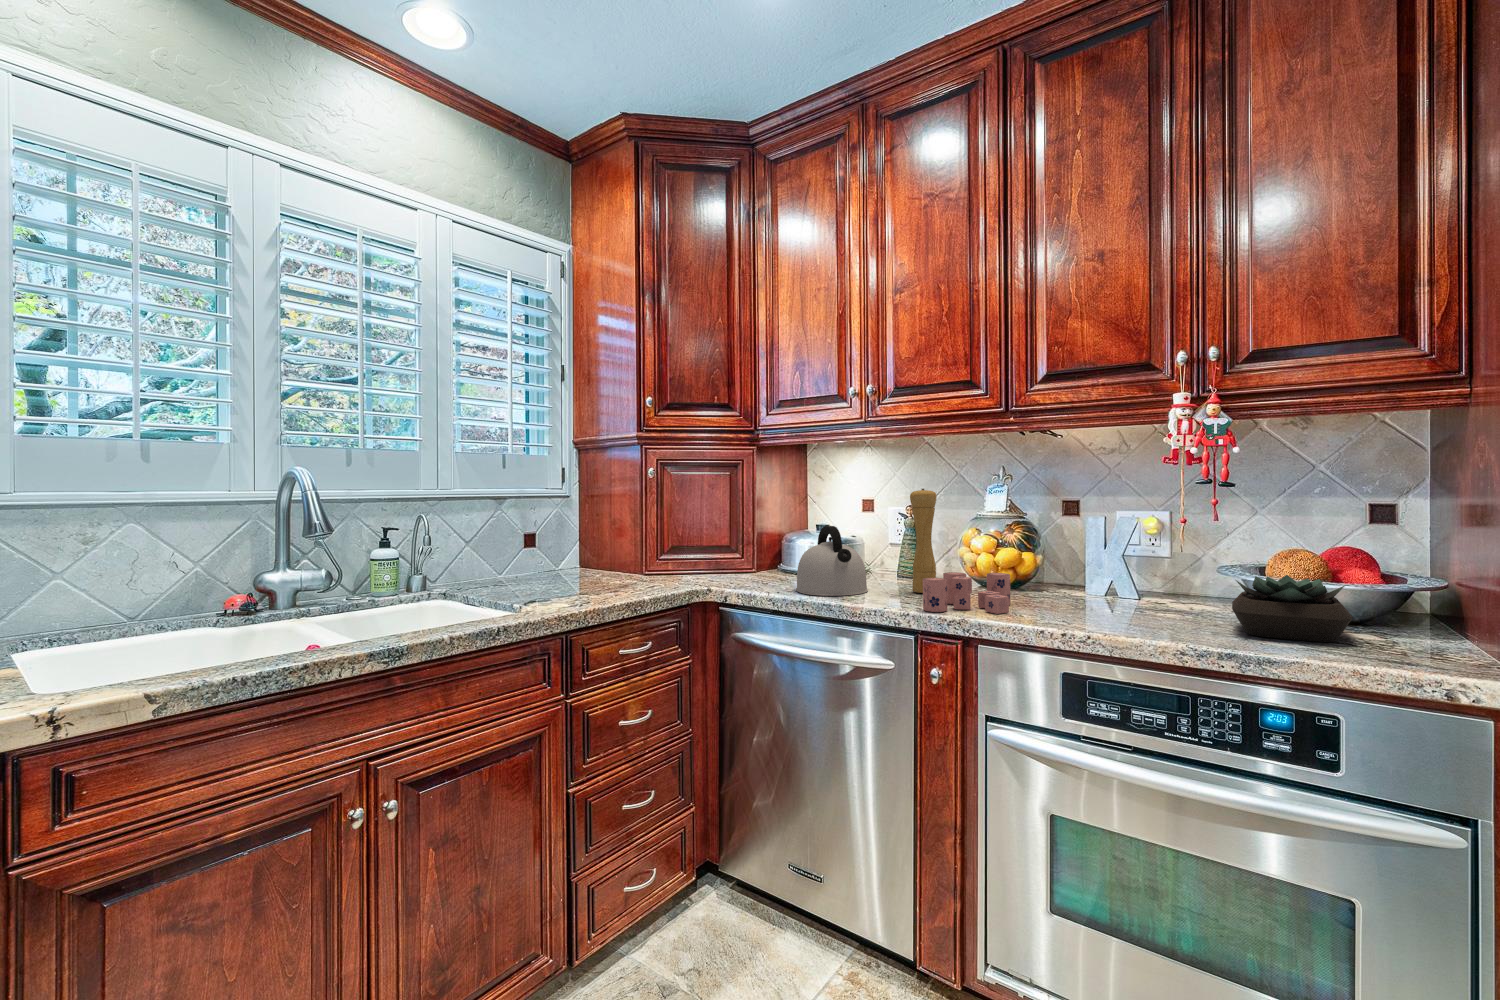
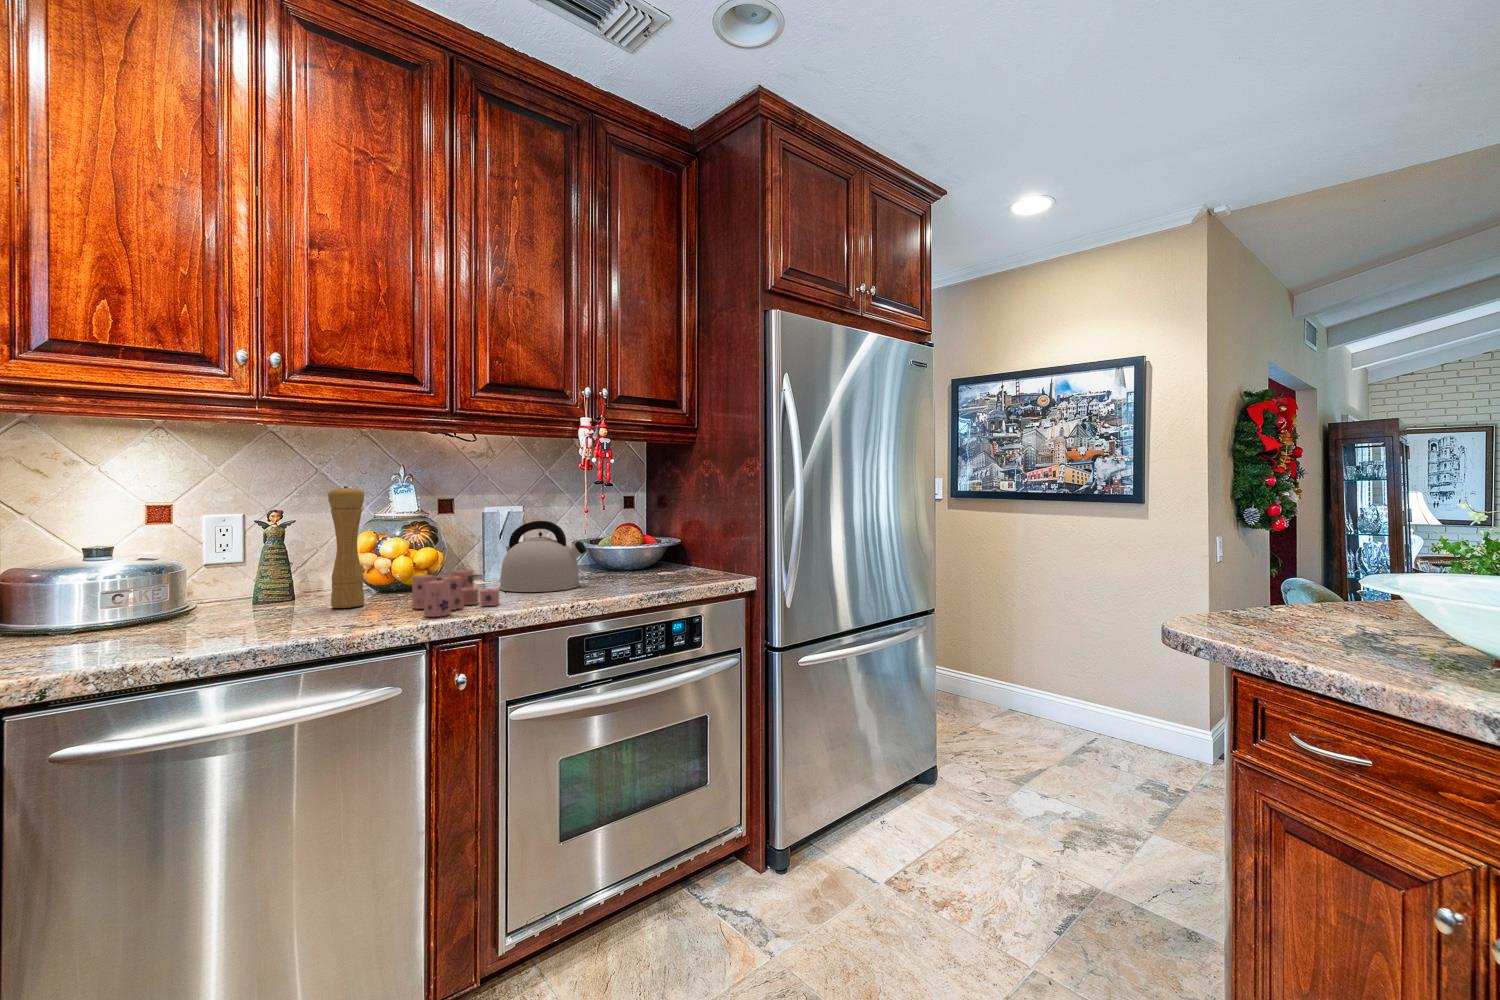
kettle: present [796,526,868,596] -> present [499,521,586,592]
succulent plant: present [1232,575,1353,642] -> none [631,545,701,585]

